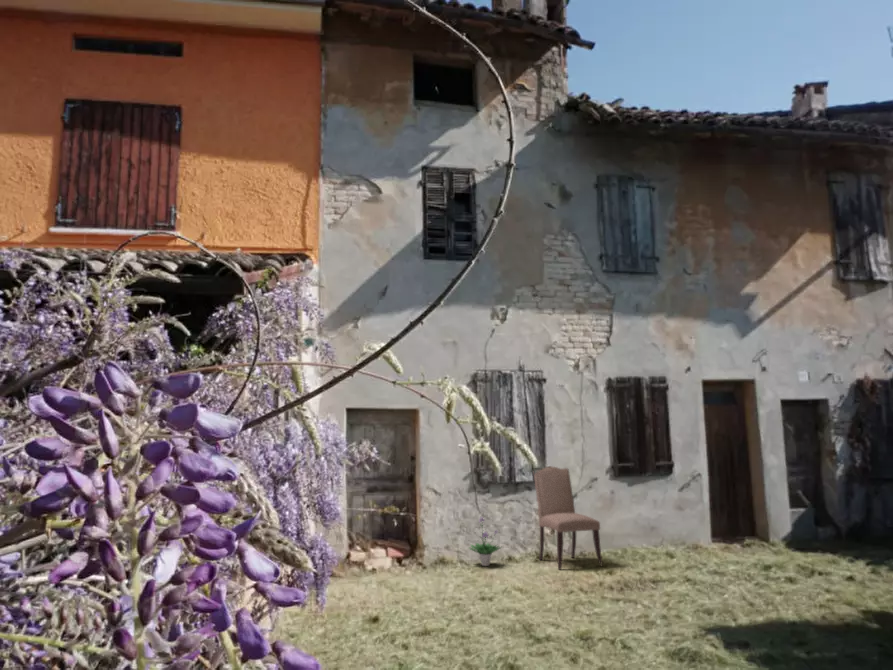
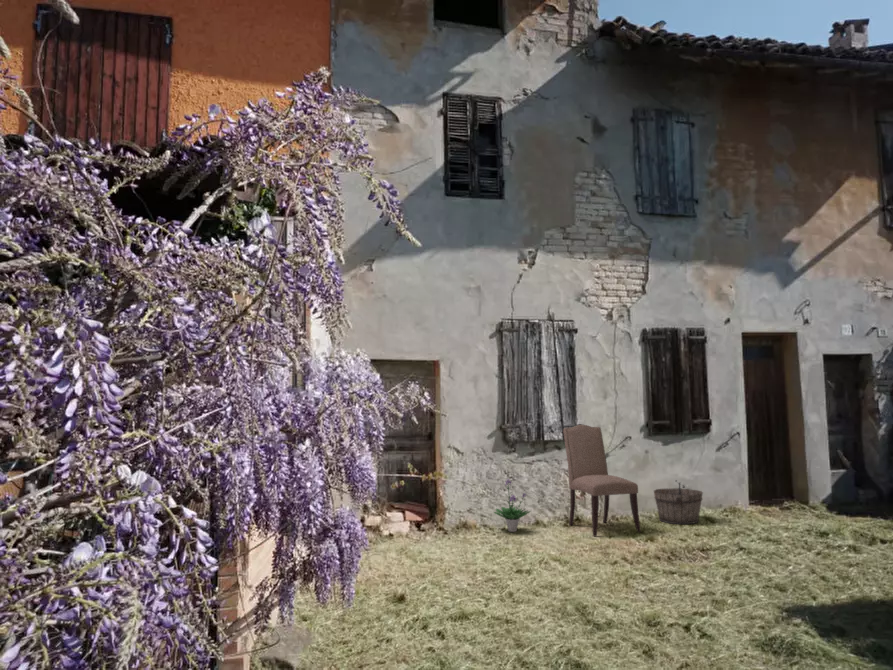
wooden bucket: none [618,518,663,559] -> present [654,483,703,524]

